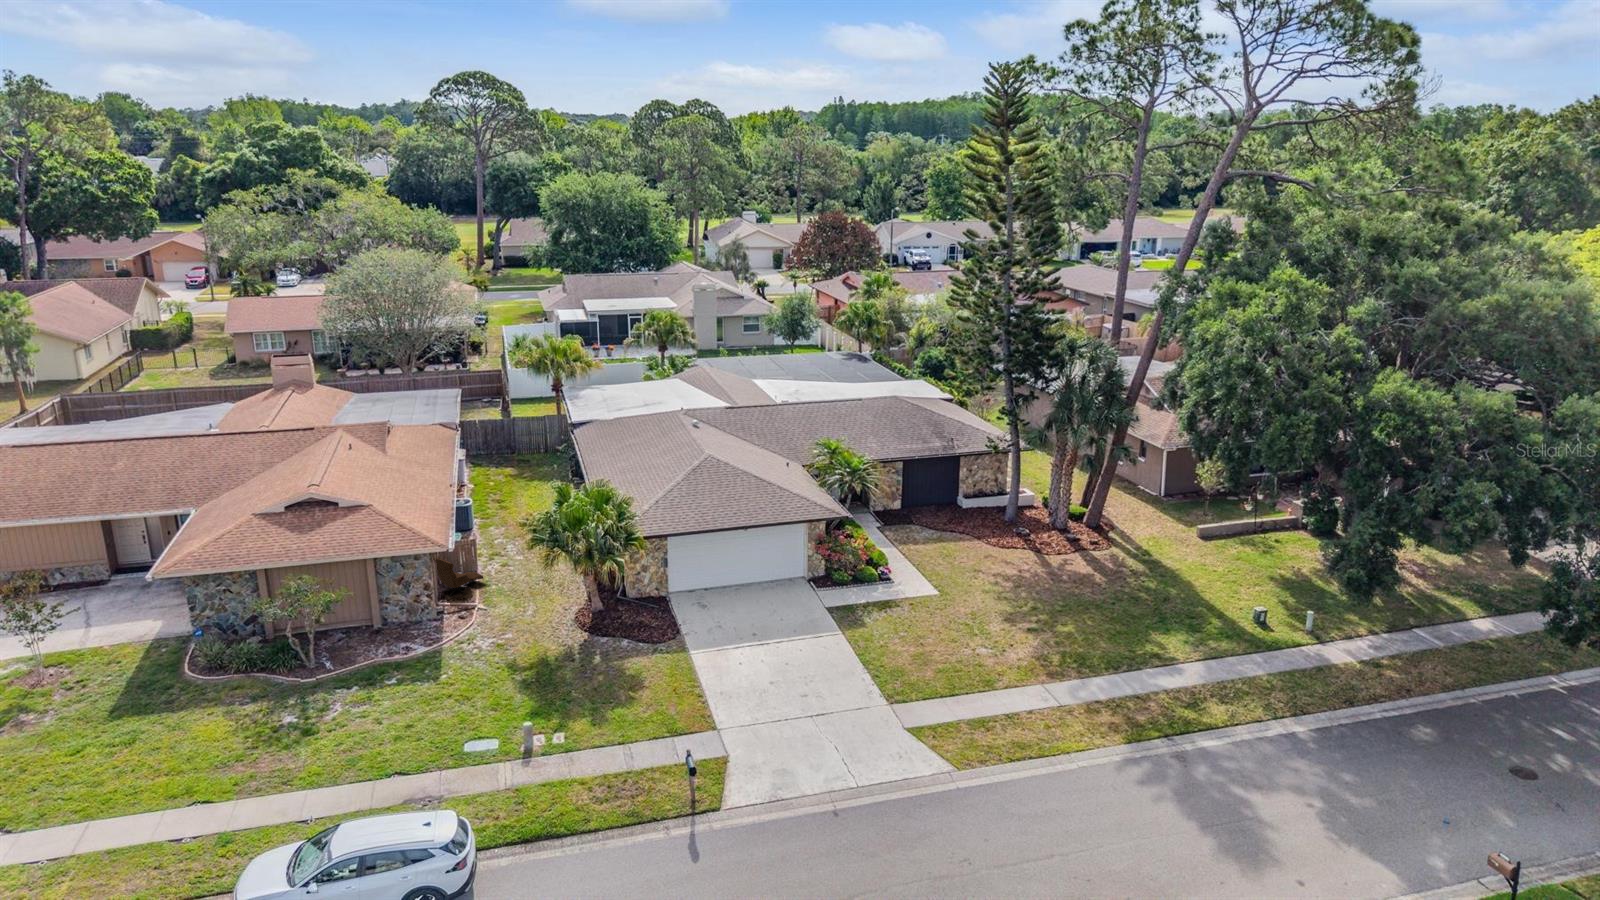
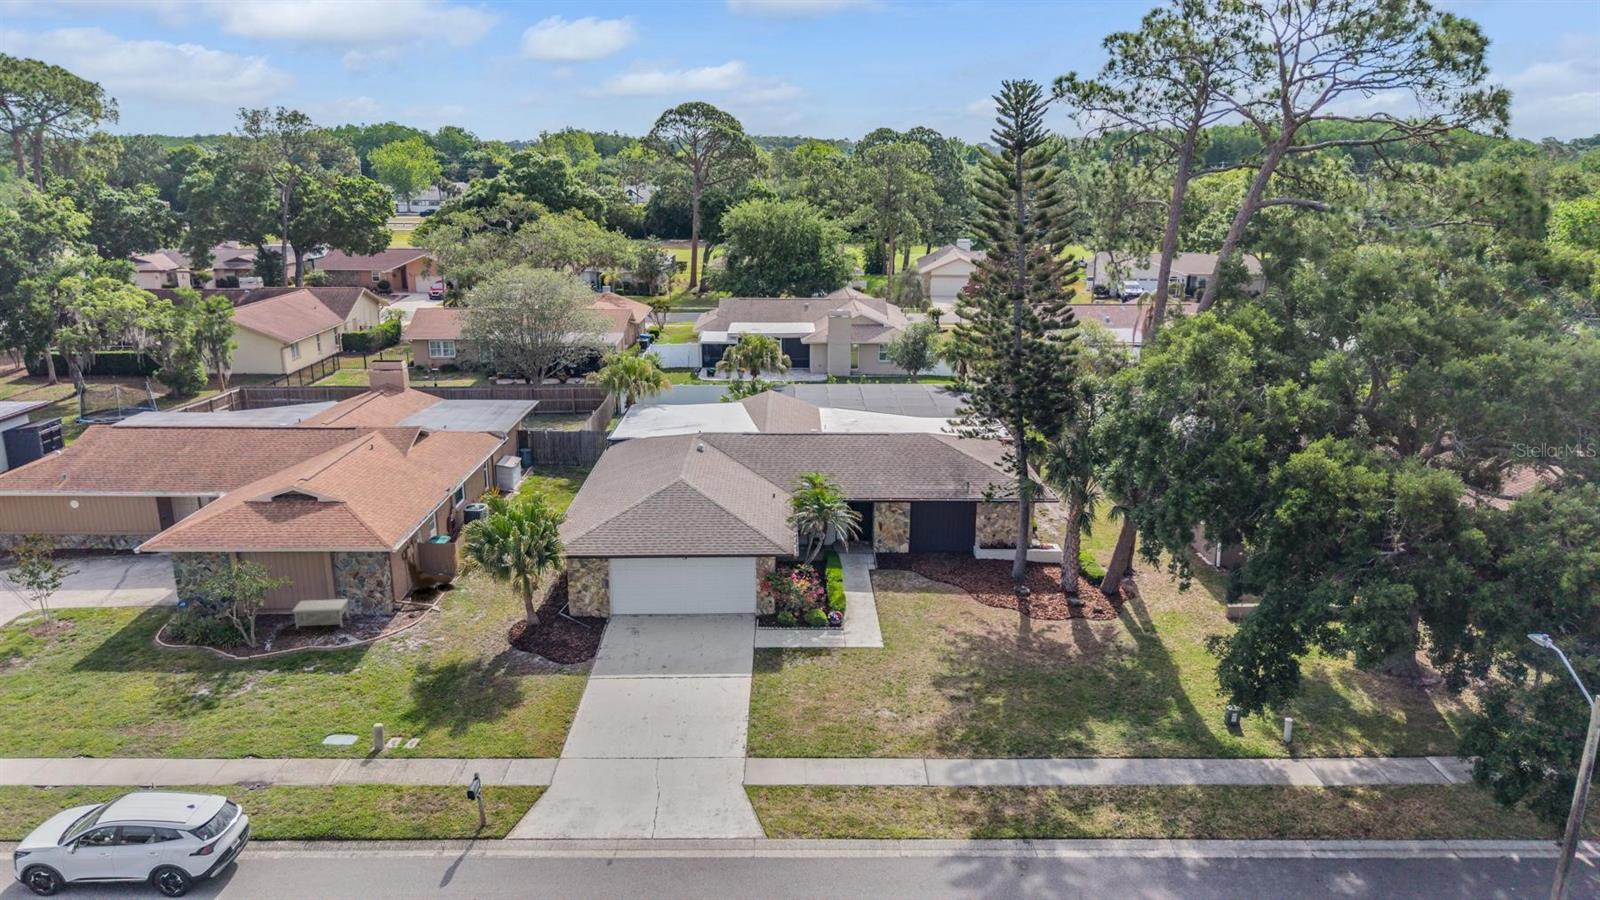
storage bench: none [338,606,393,643] -> present [293,599,349,628]

